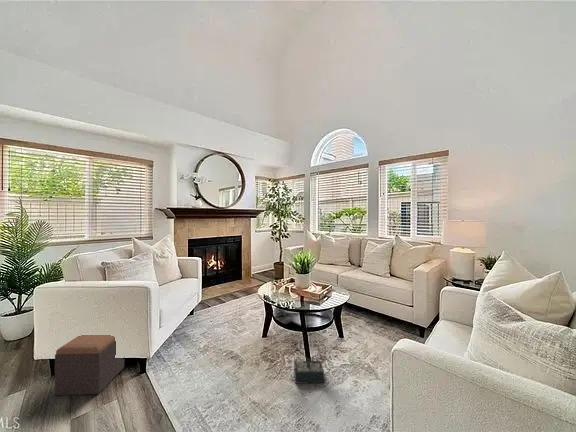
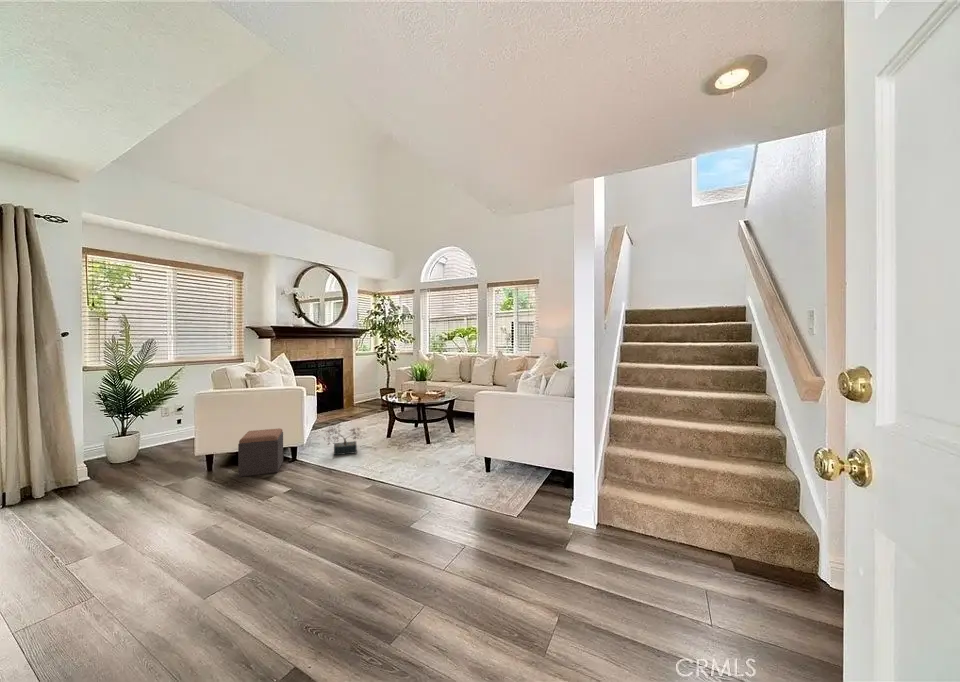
decorative plant: present [282,336,331,383] -> present [326,423,359,455]

